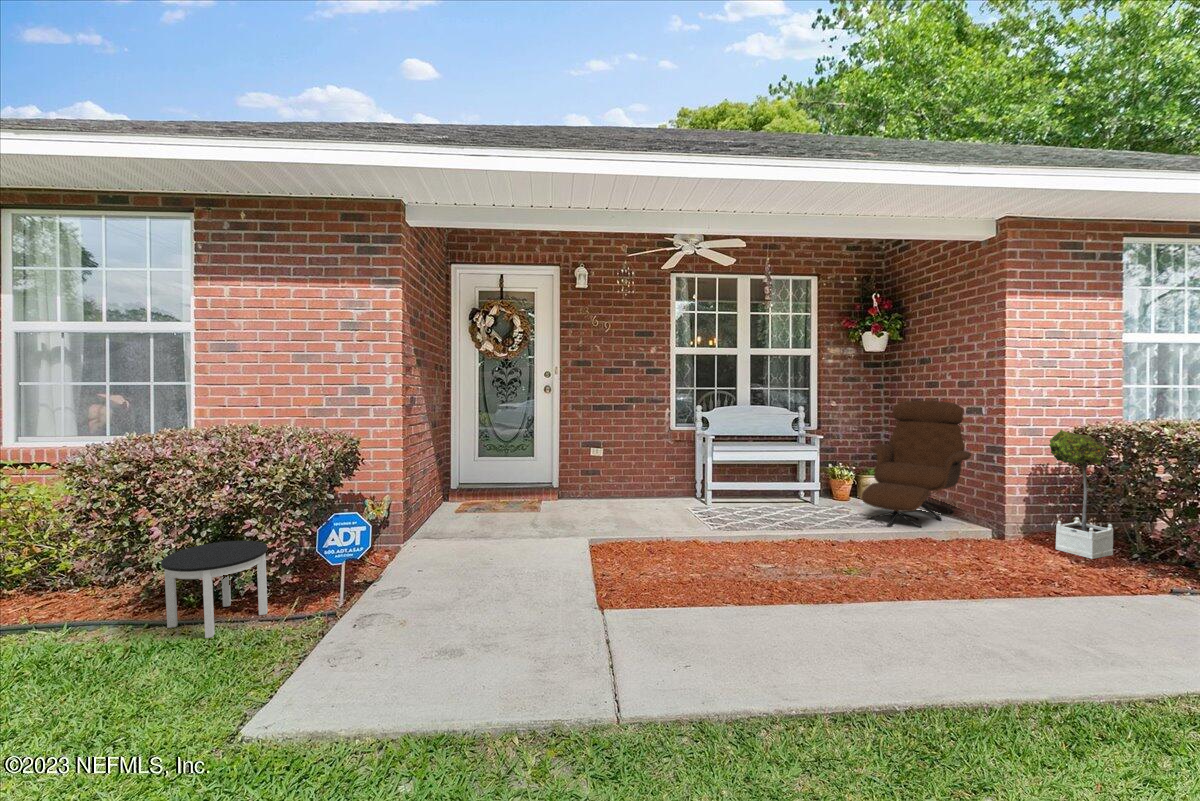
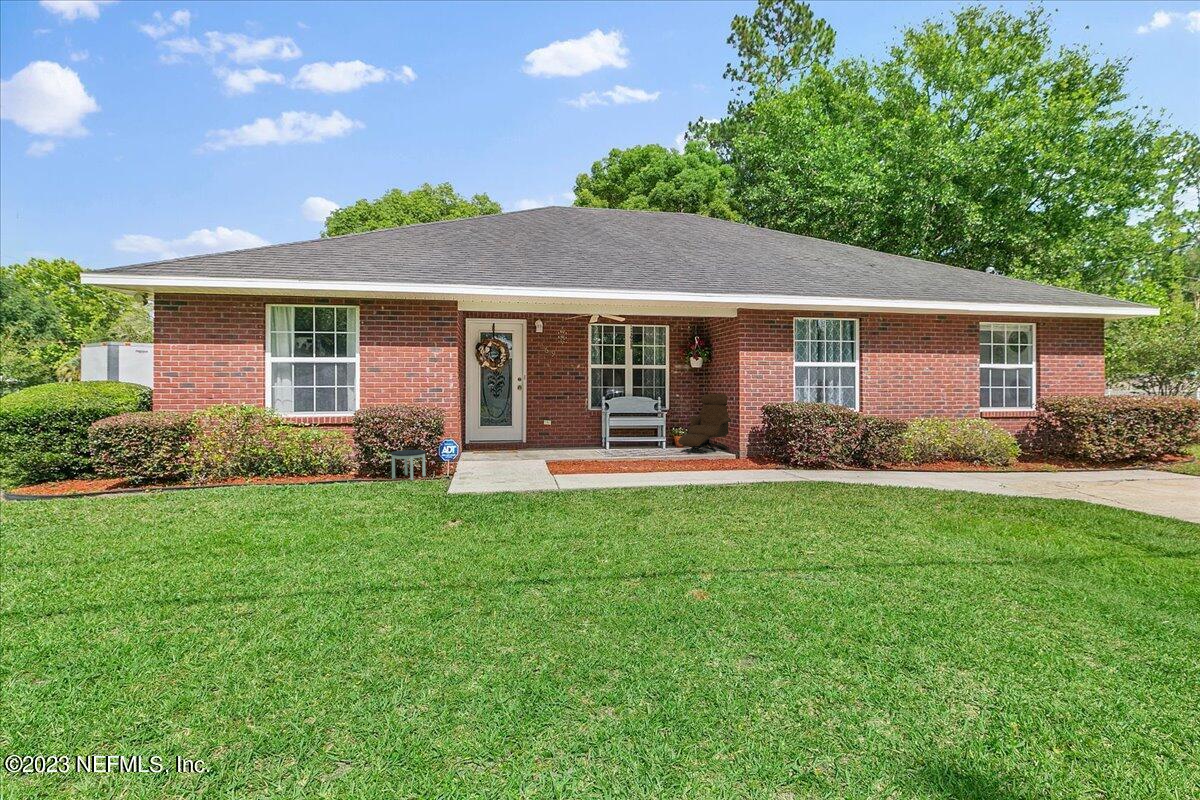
potted tree: present [1049,430,1113,559] -> none [749,406,772,461]

